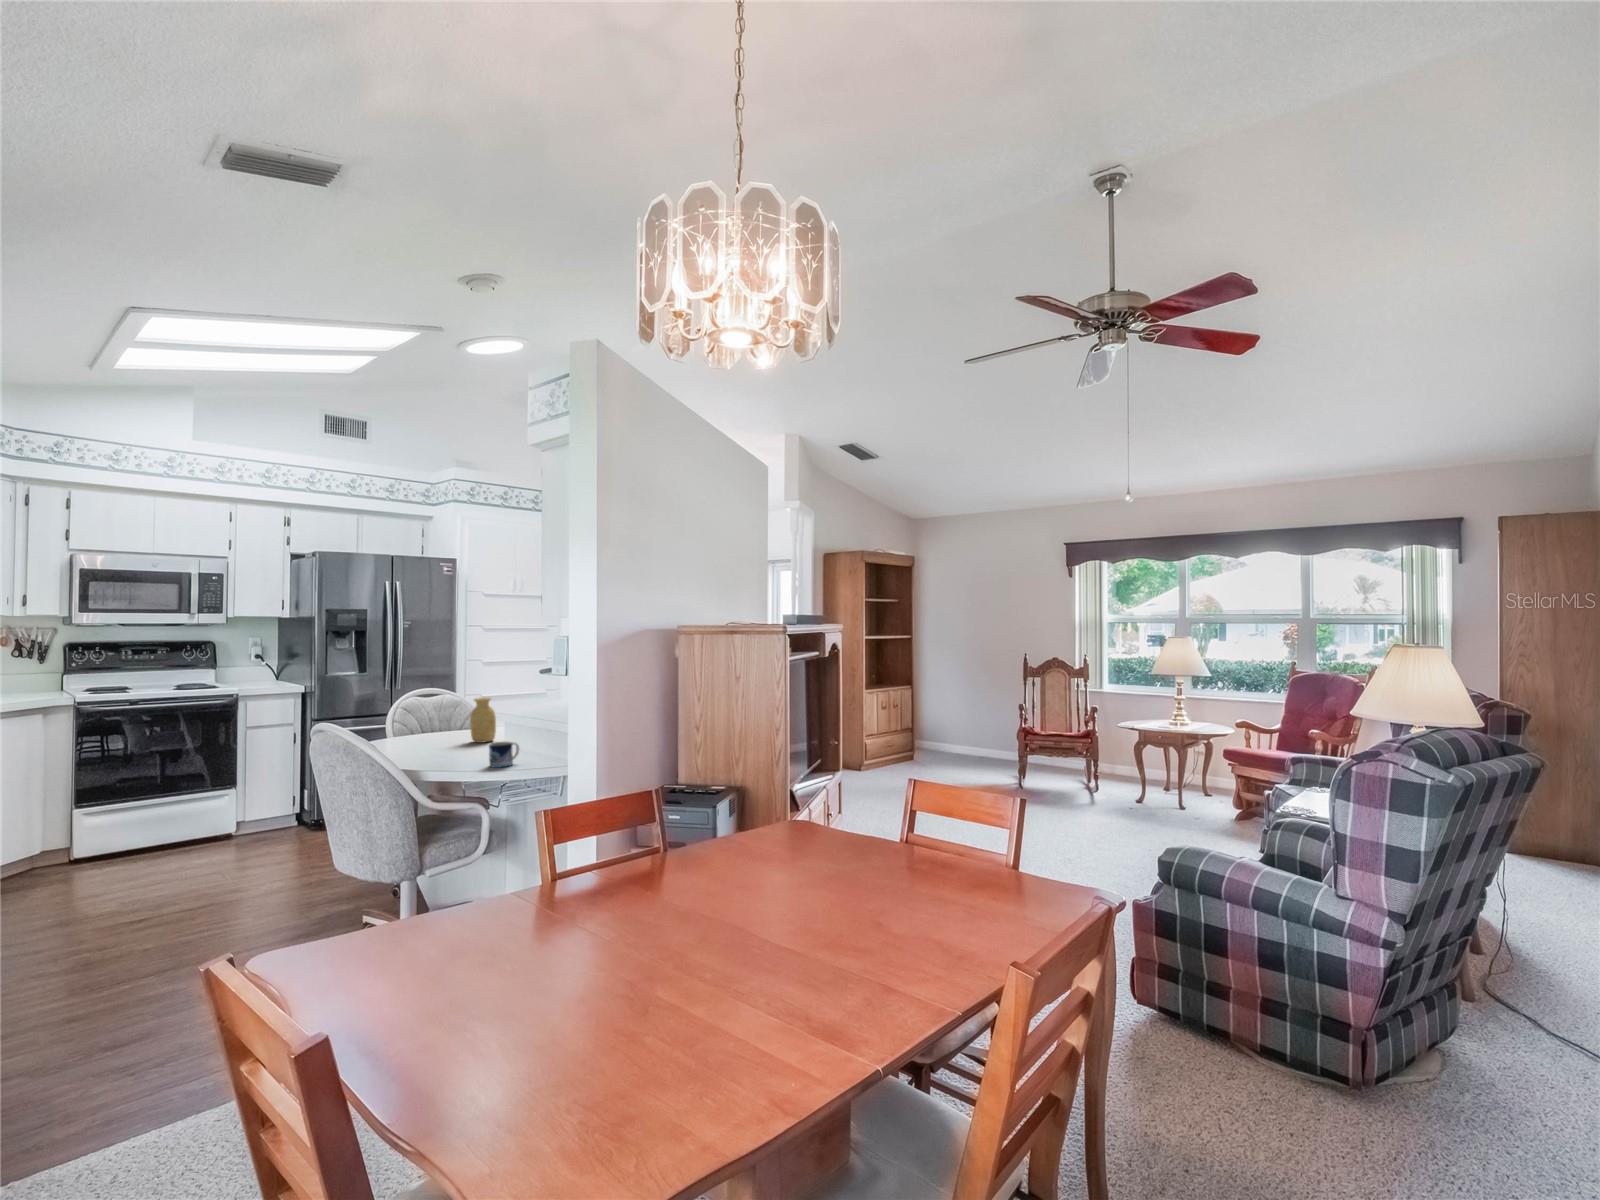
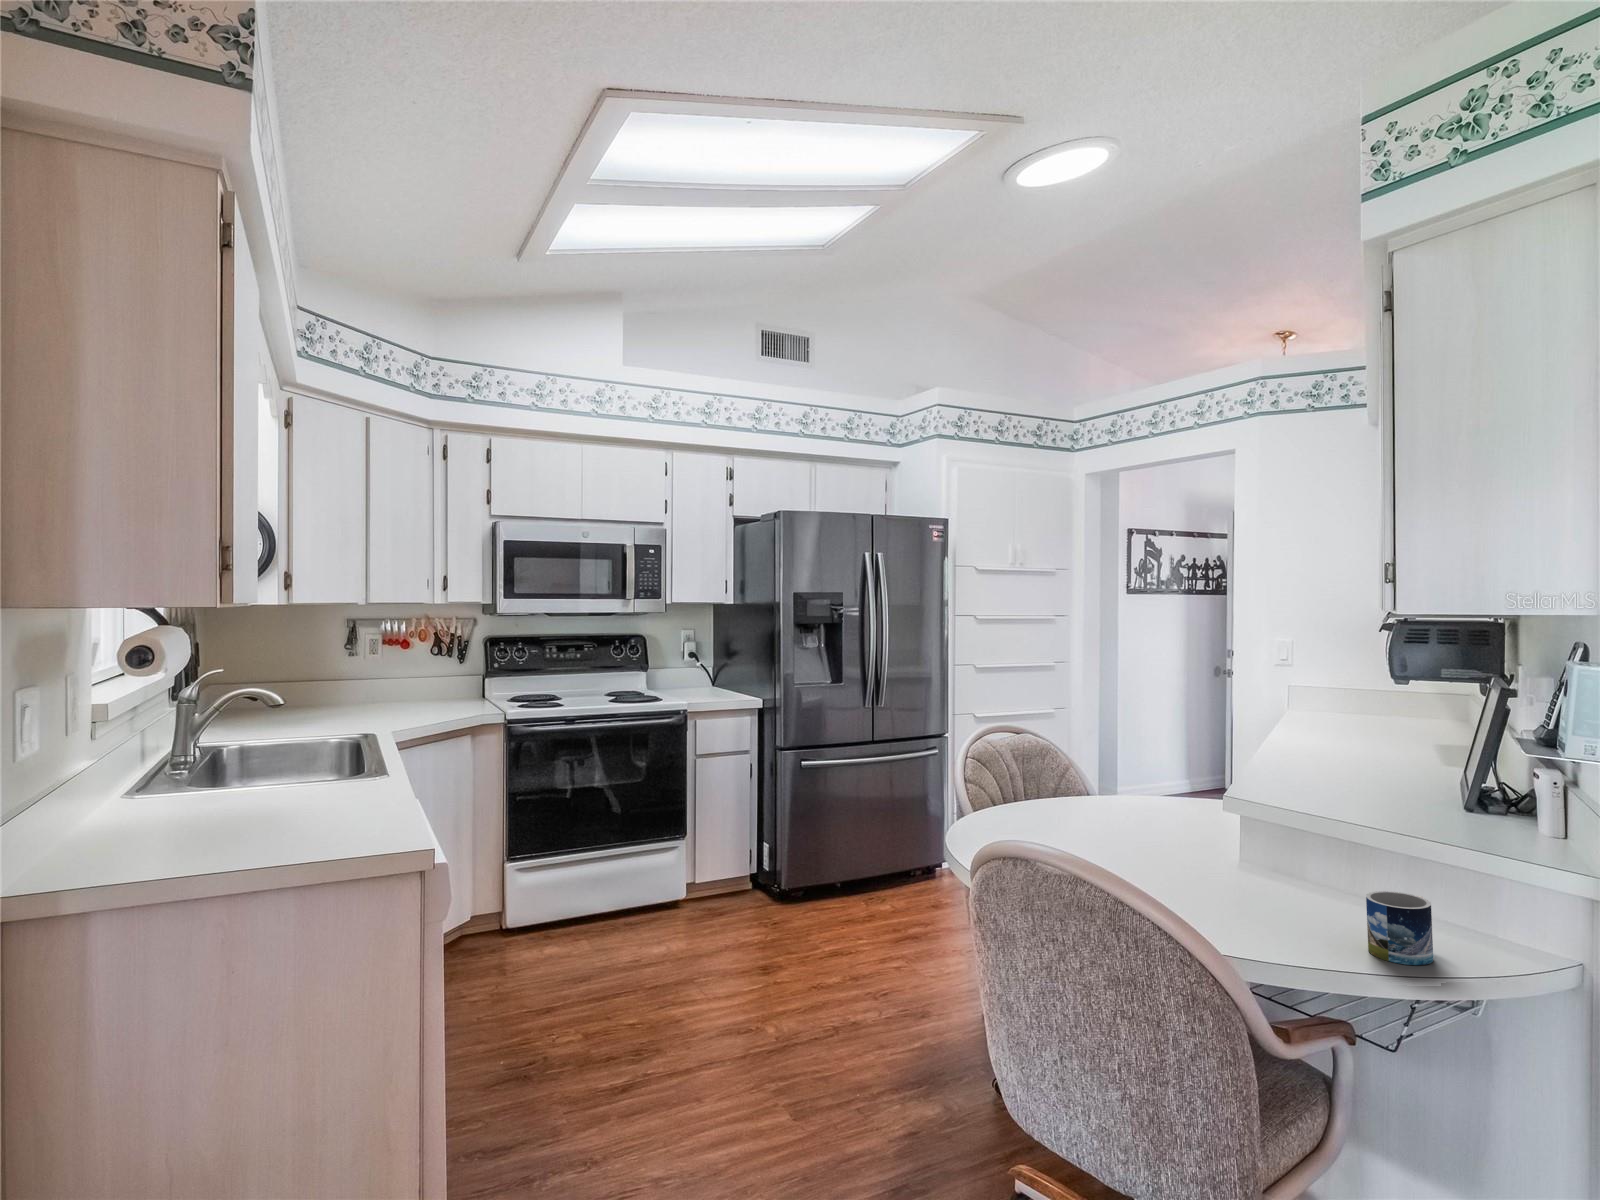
vase: present [470,697,496,743] -> none [1143,753,1194,846]

